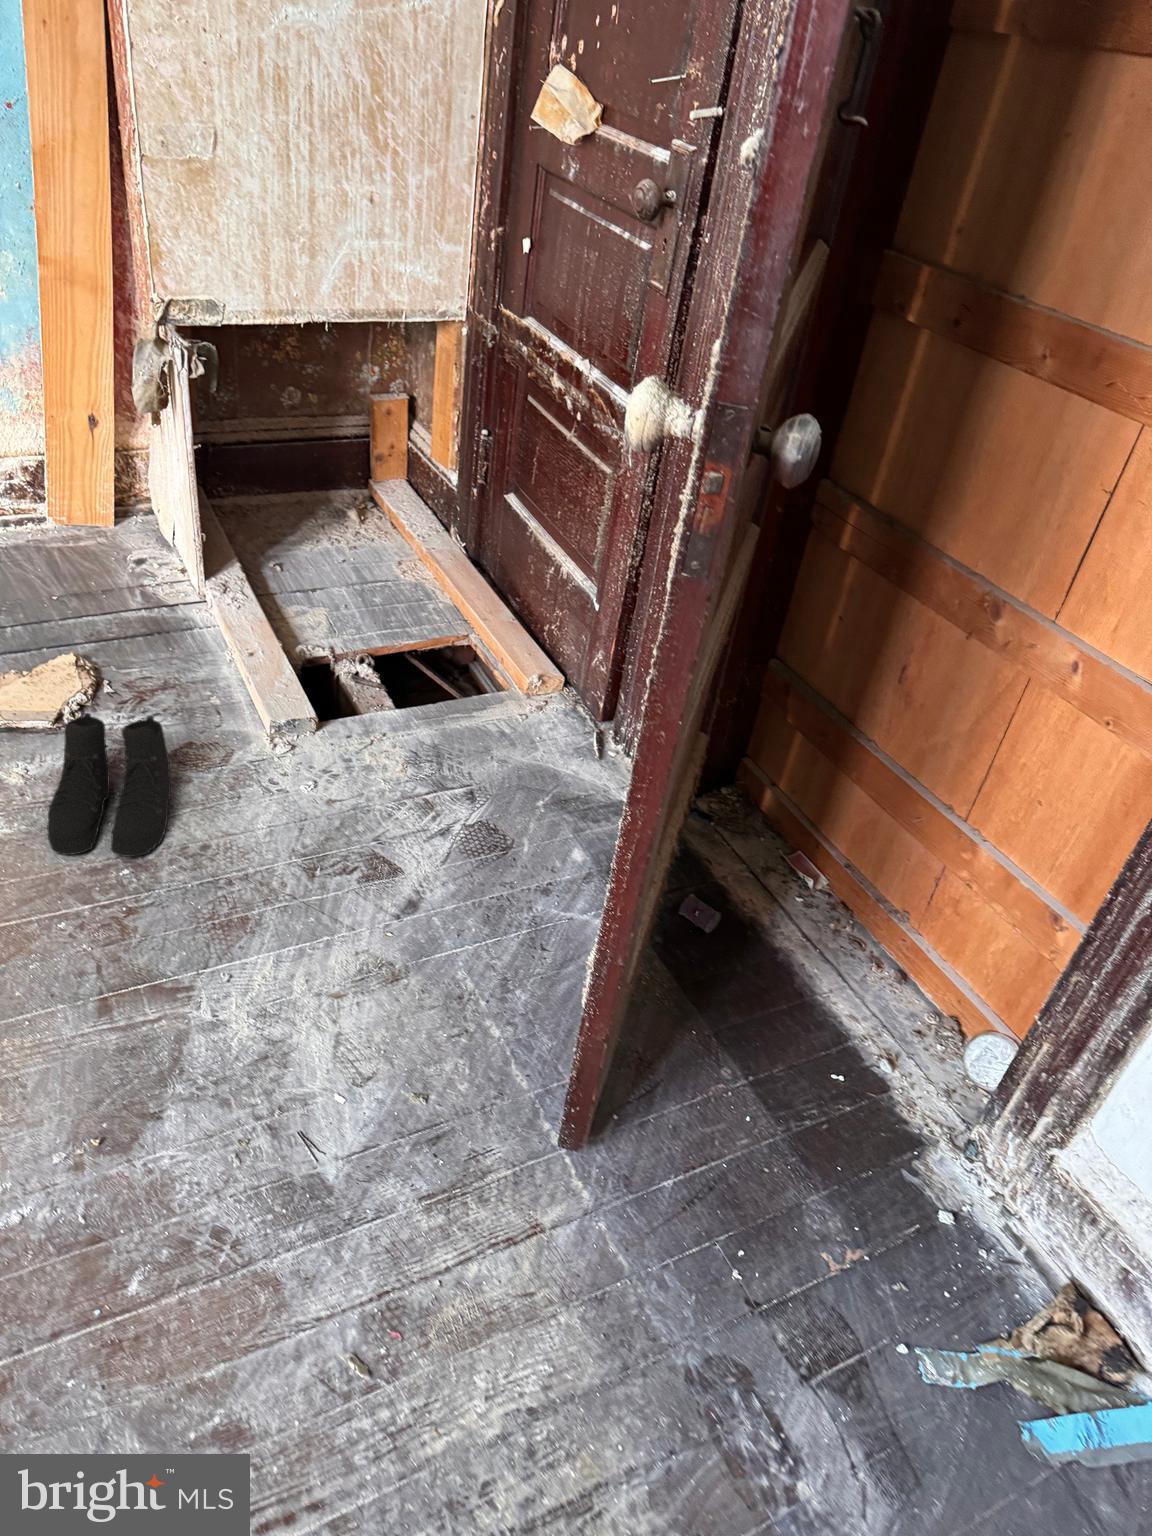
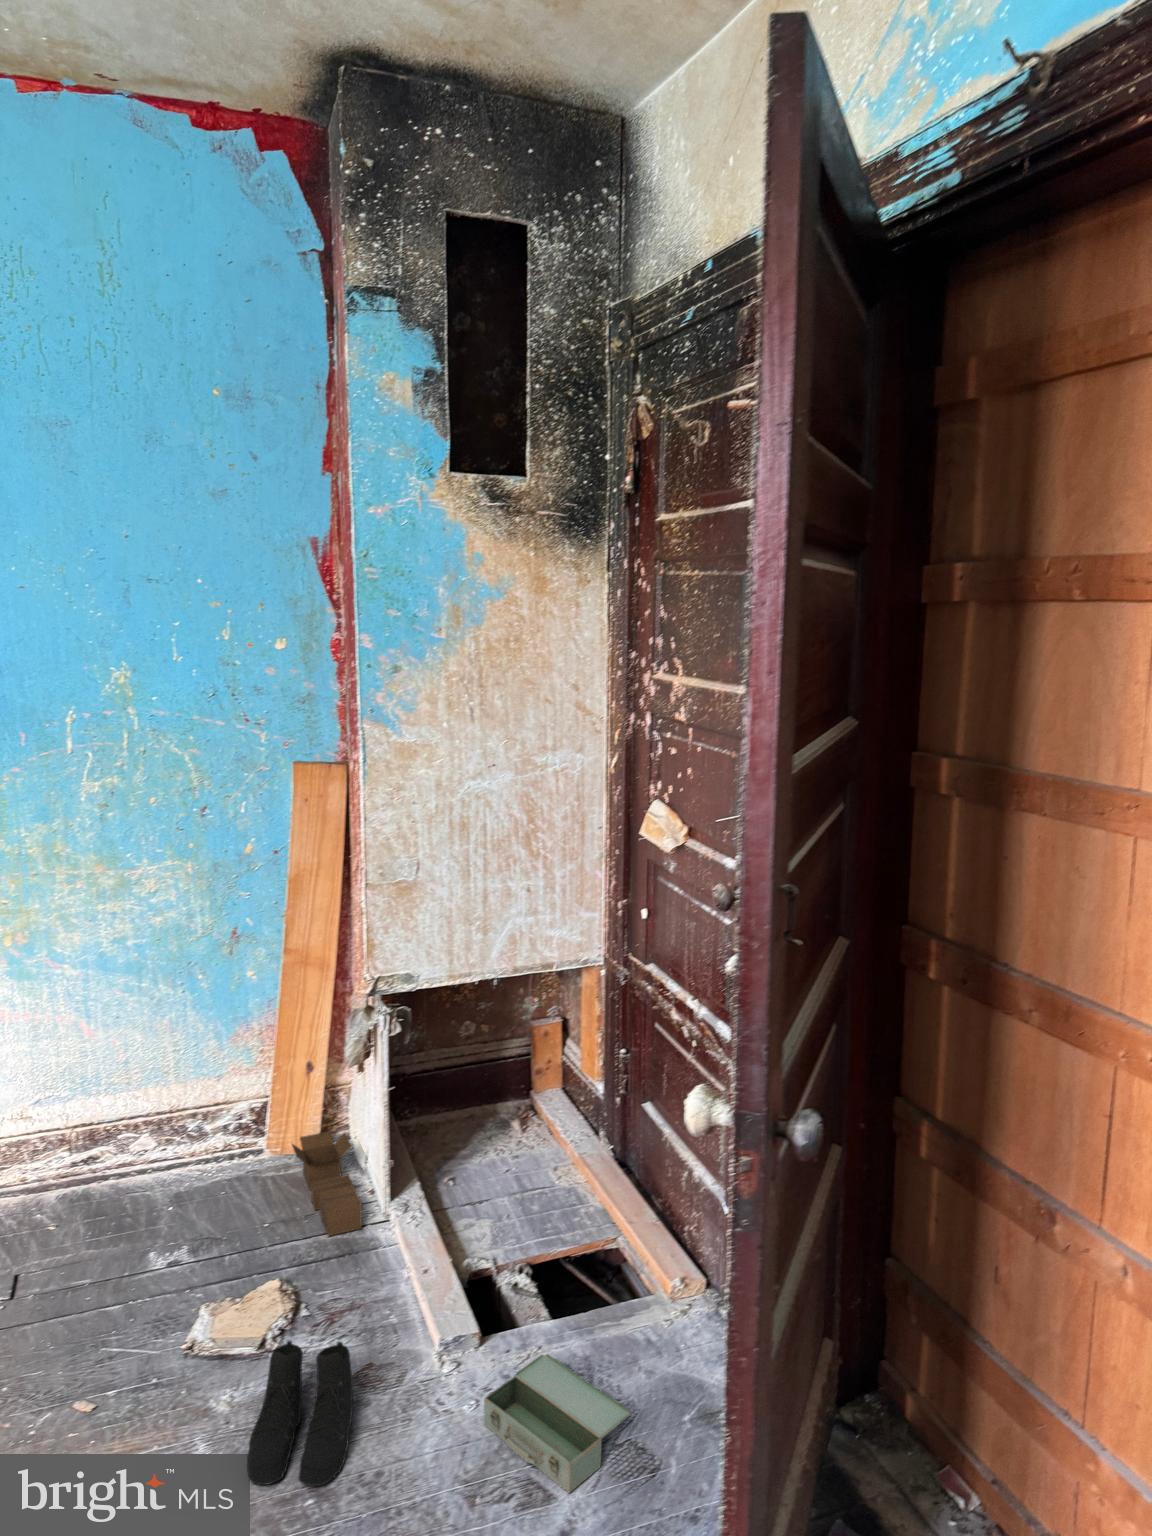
cardboard box: none [76,500,173,614] -> present [292,1131,362,1236]
toolbox: none [323,739,485,868] -> present [484,1354,630,1493]

